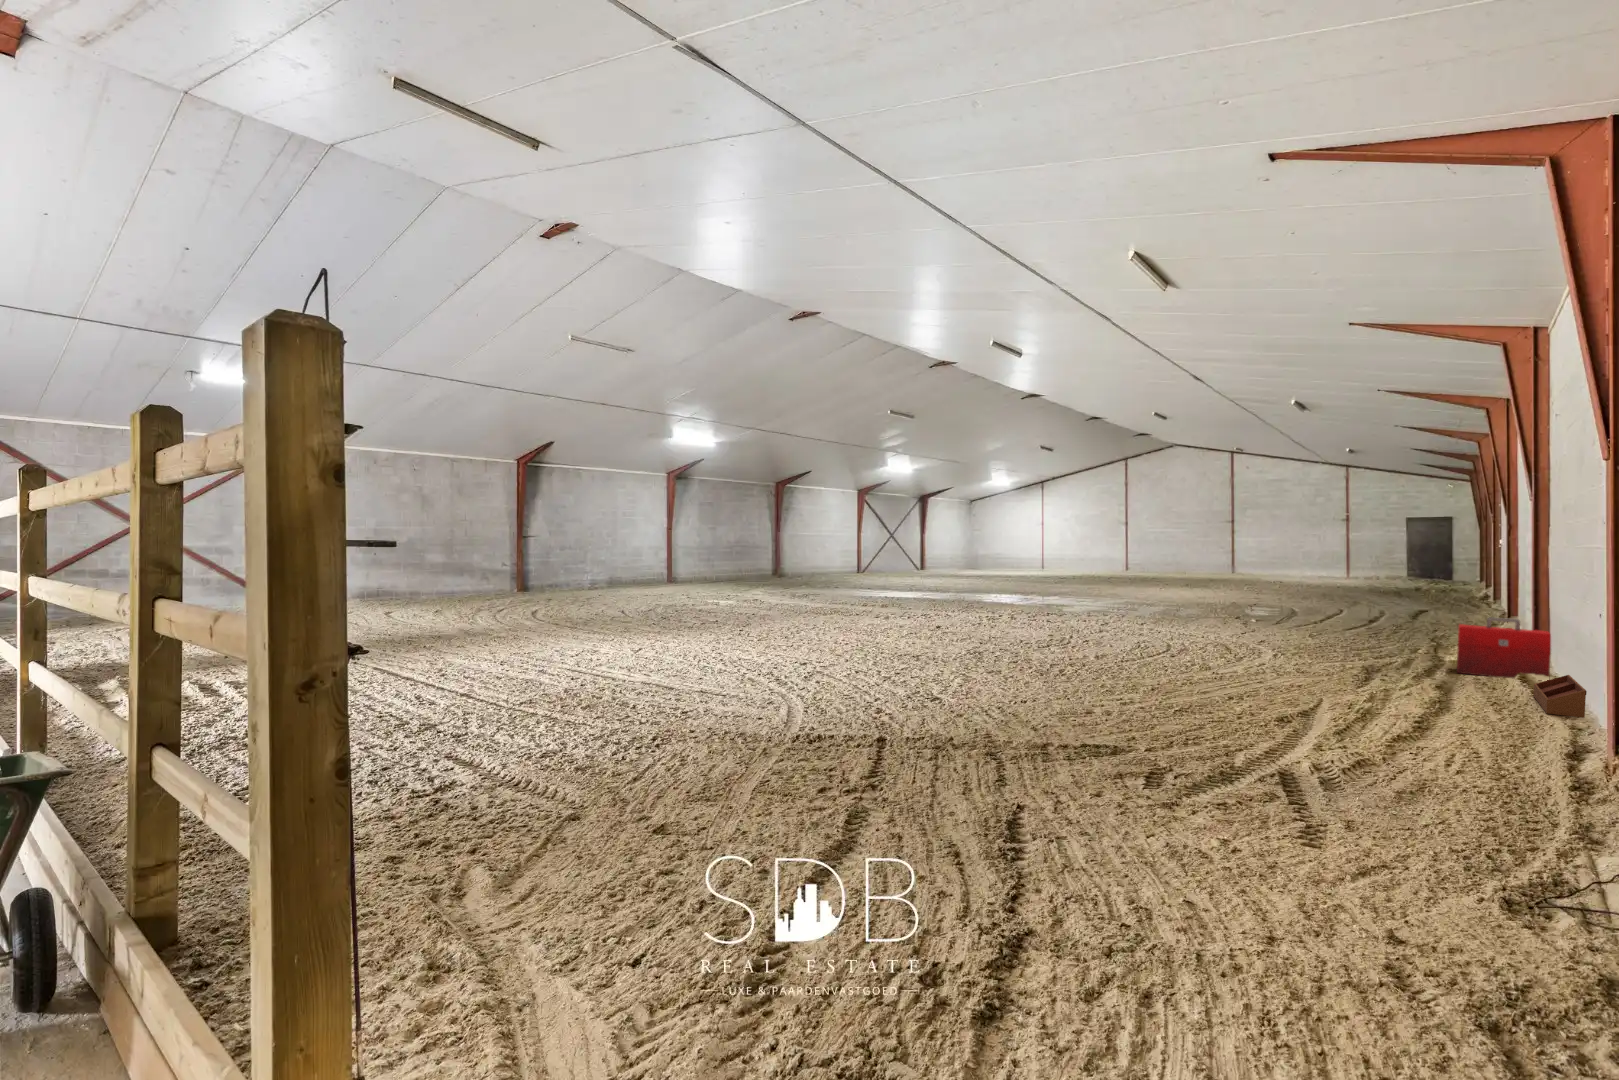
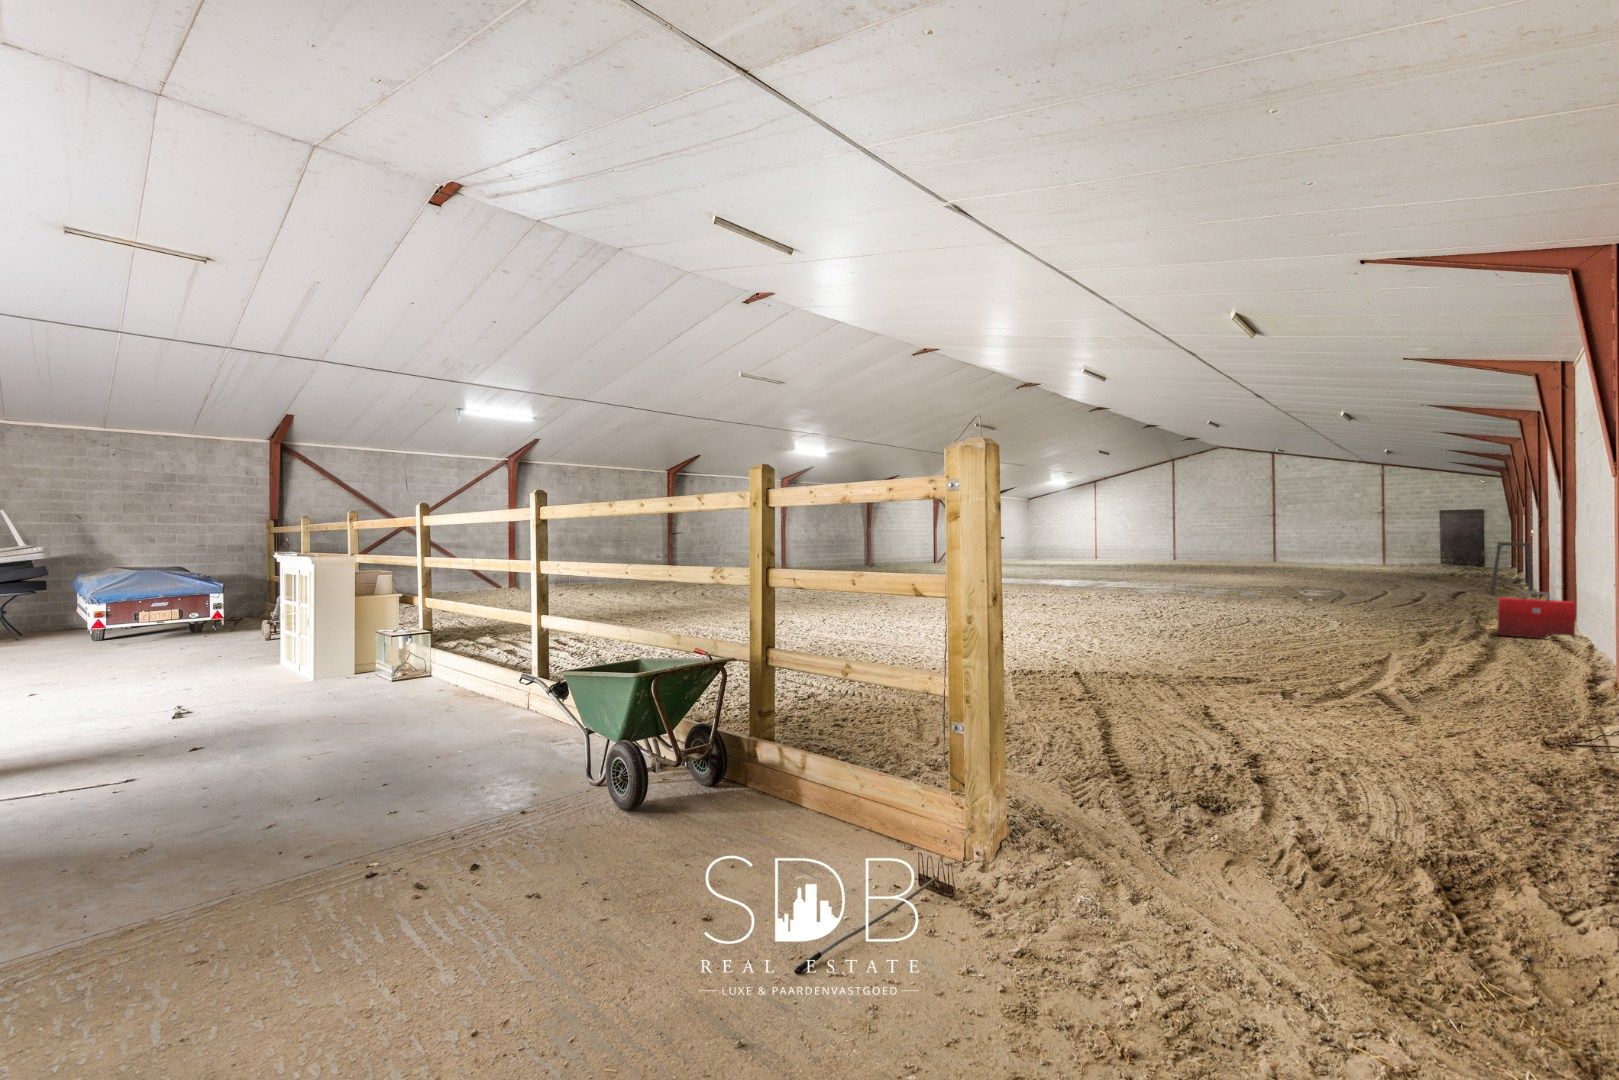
bar stool: none [1454,553,1503,618] -> present [1491,542,1534,596]
storage bin: present [1534,675,1587,718] -> none [1561,632,1603,661]

